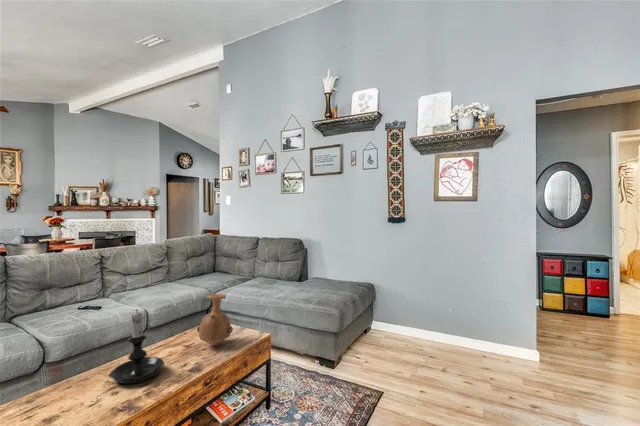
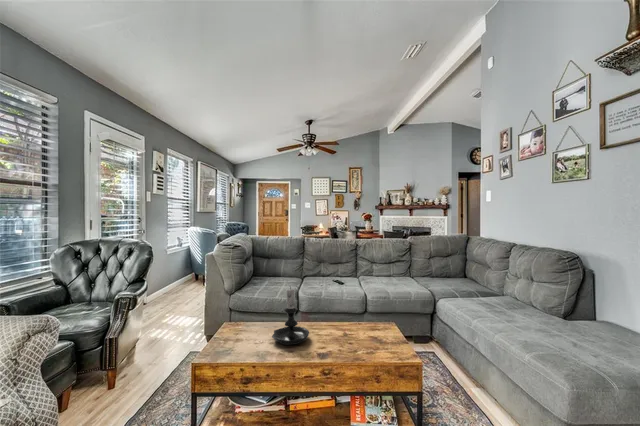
vase: present [197,294,233,346] -> none [348,291,380,344]

